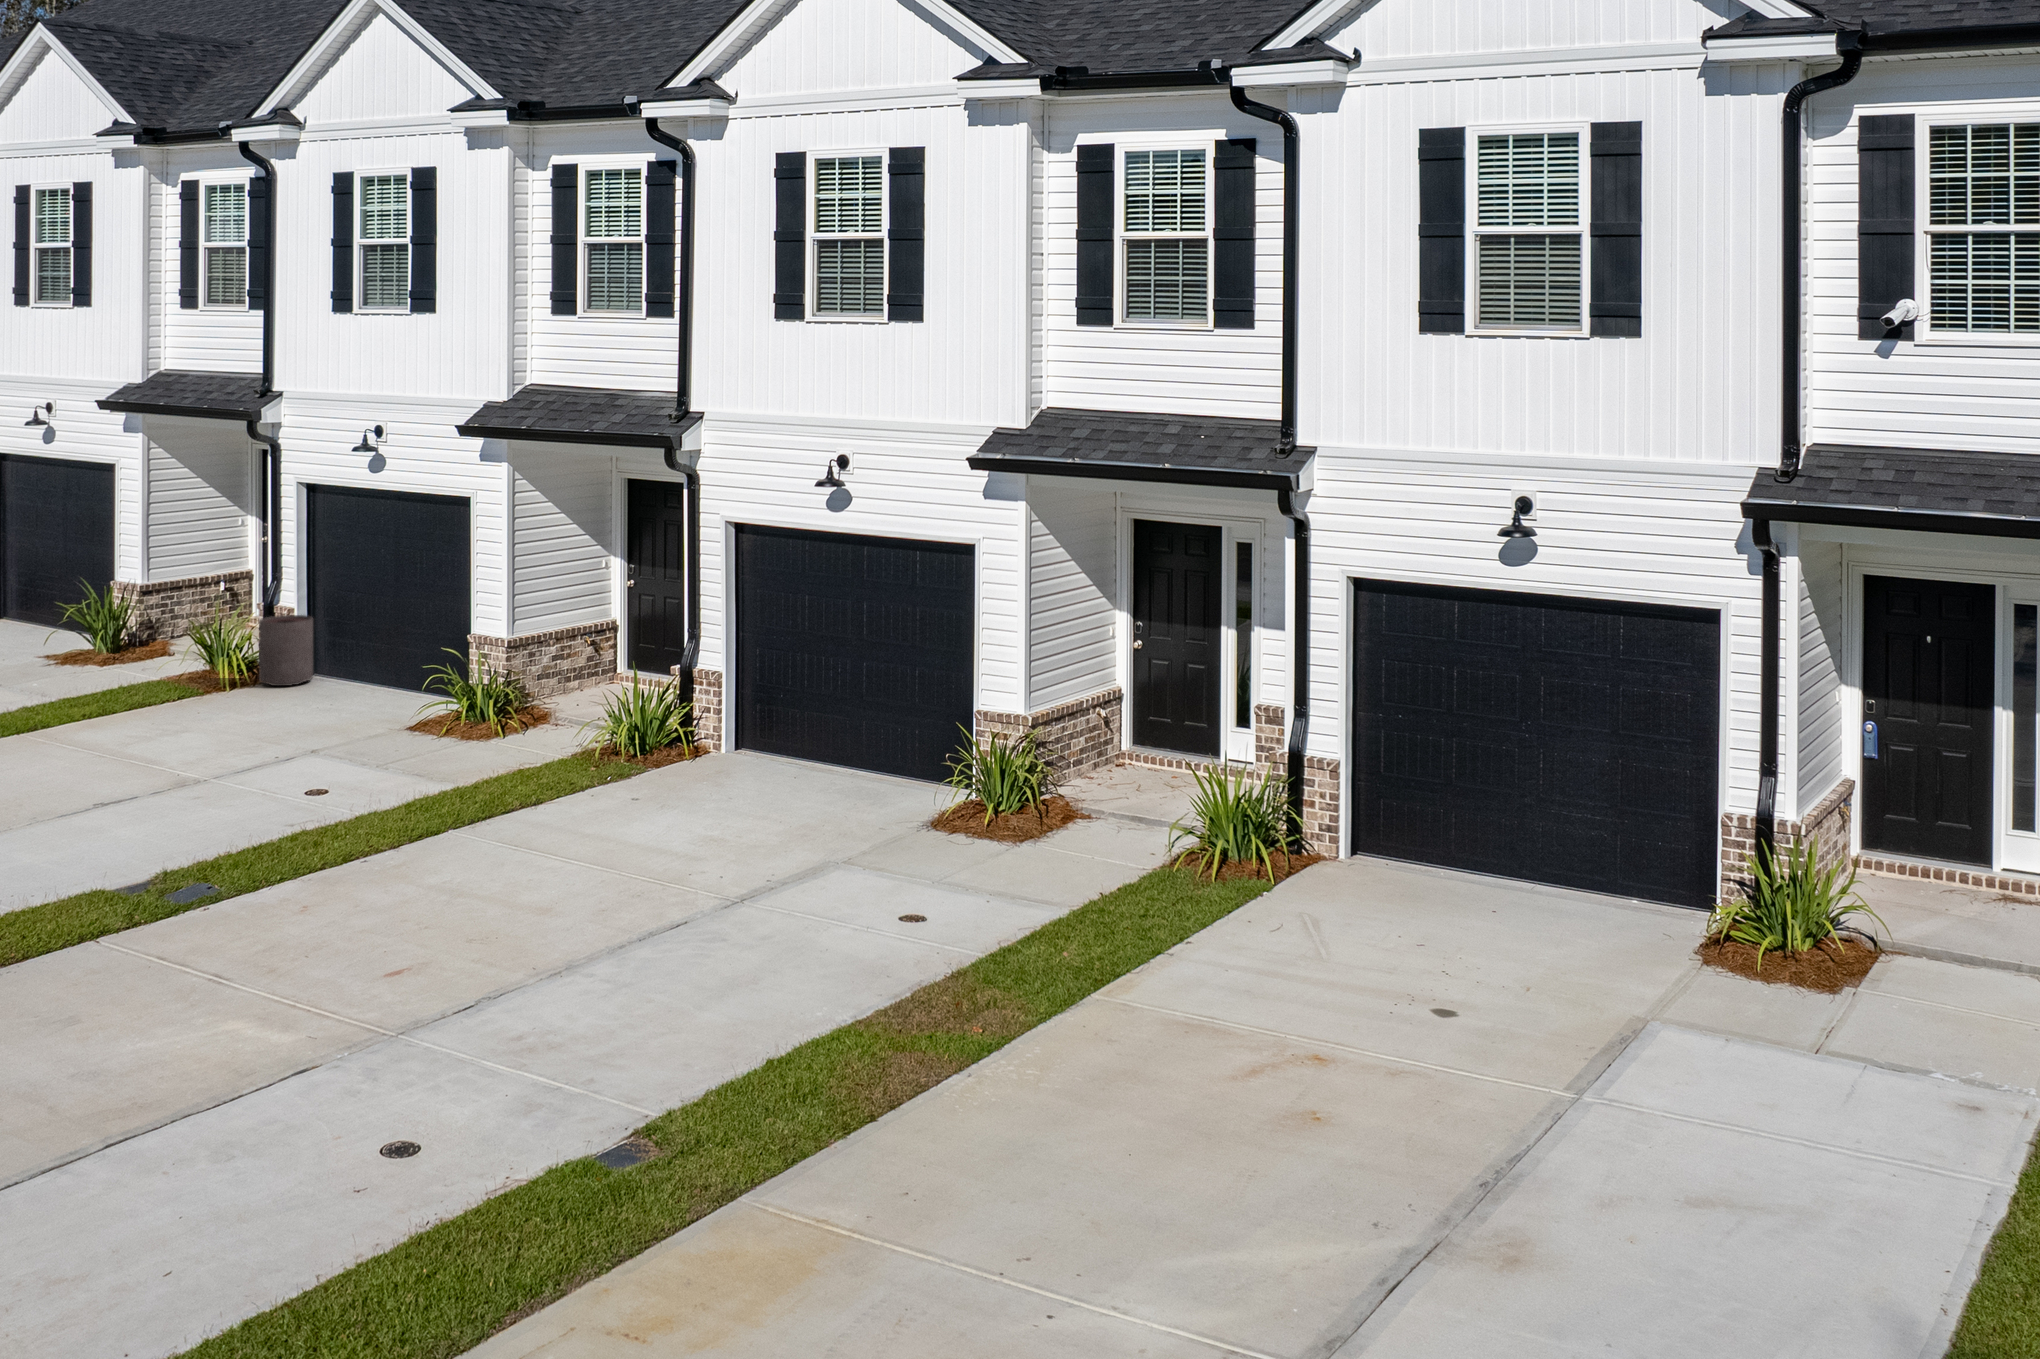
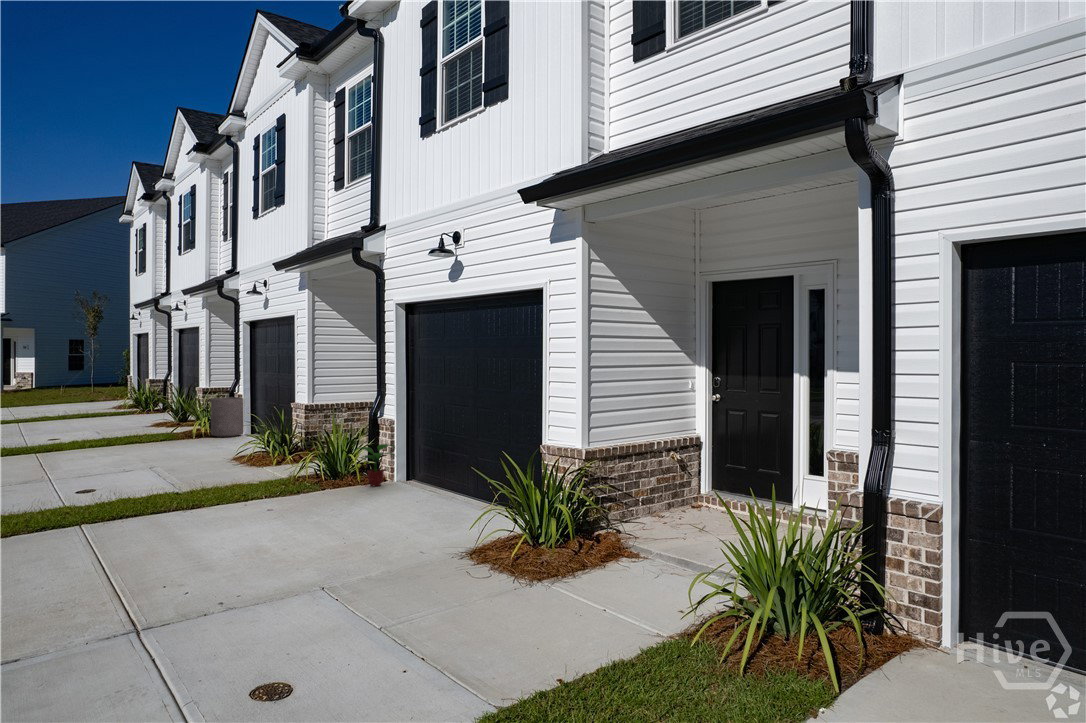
potted plant: none [668,704,730,761] -> present [353,444,395,486]

